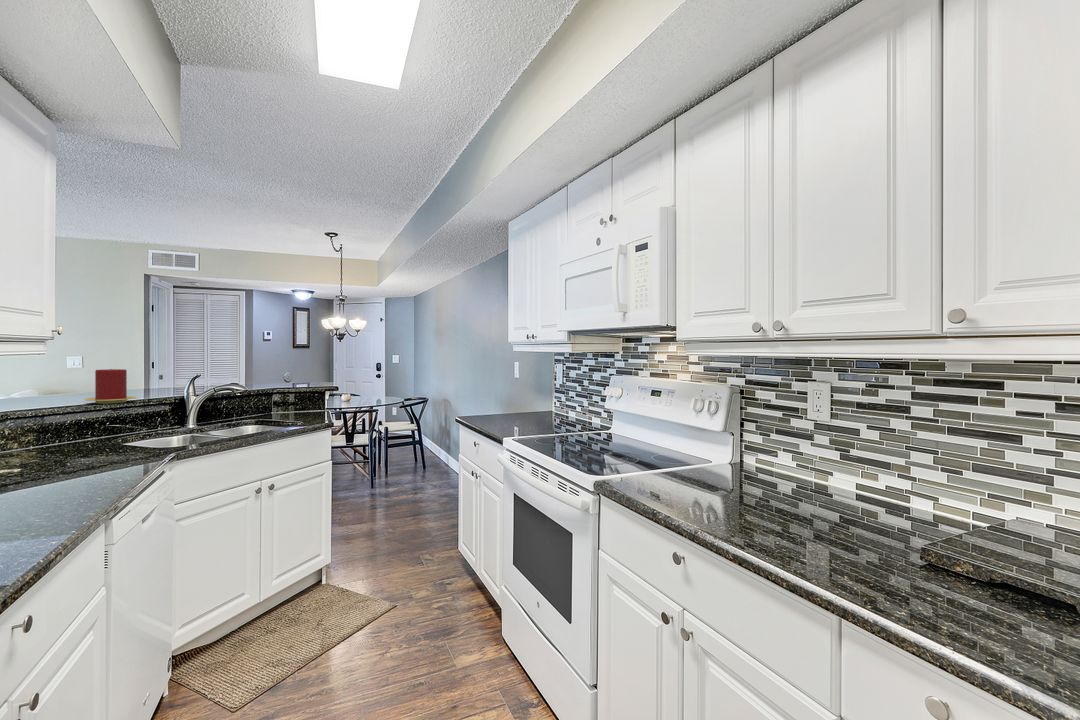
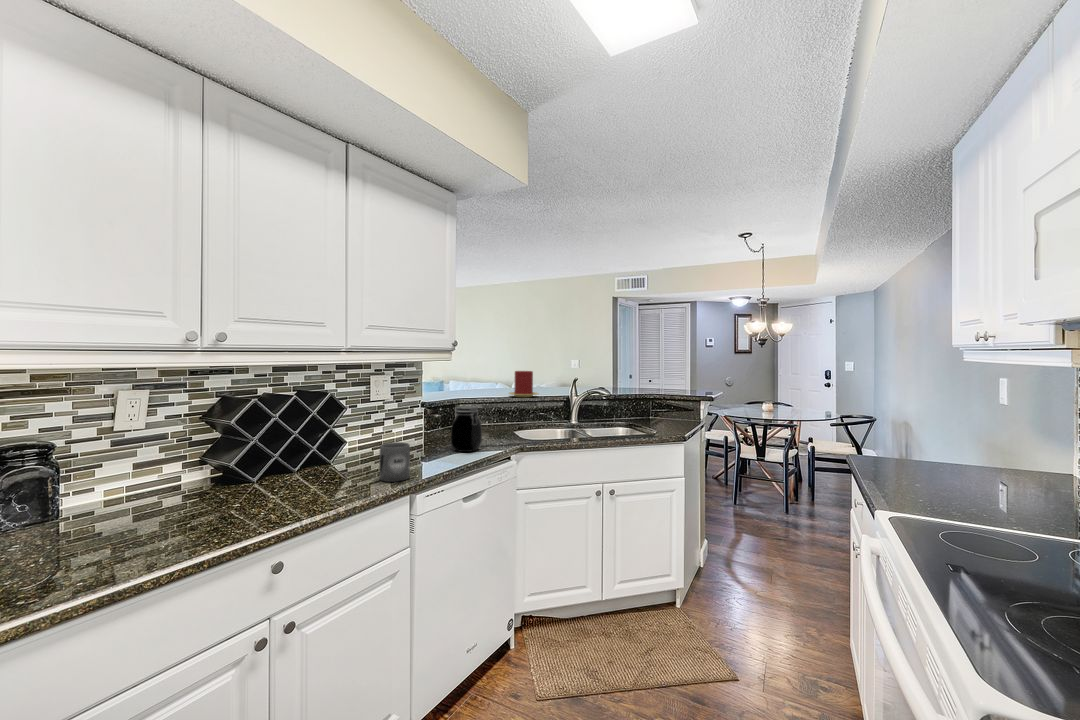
jar: none [77,414,124,473] -> present [451,406,482,452]
mug: none [28,462,88,514] -> present [380,442,410,482]

